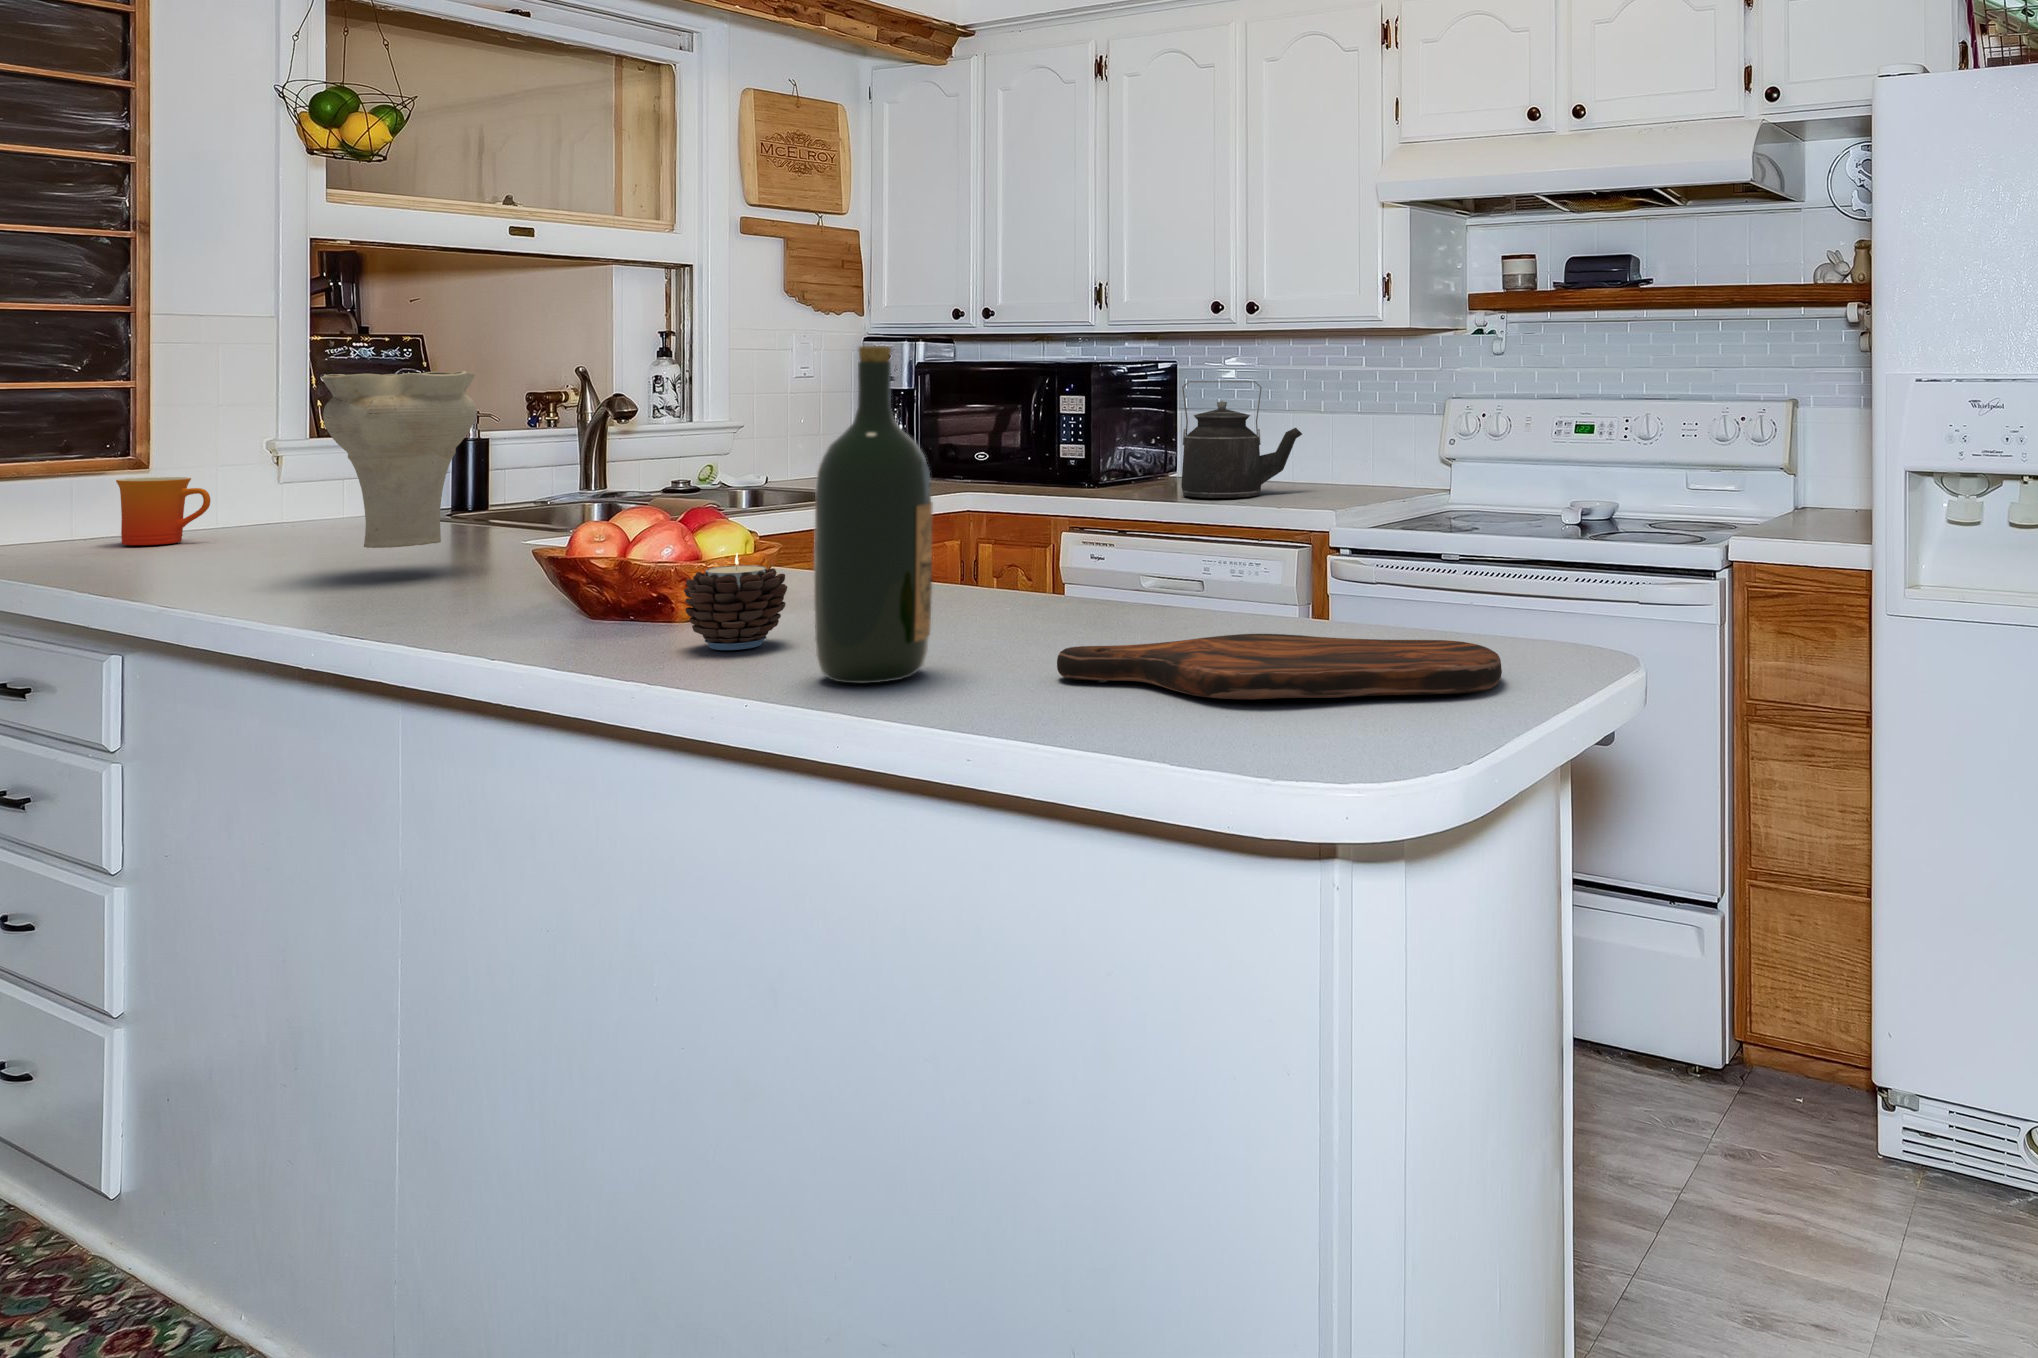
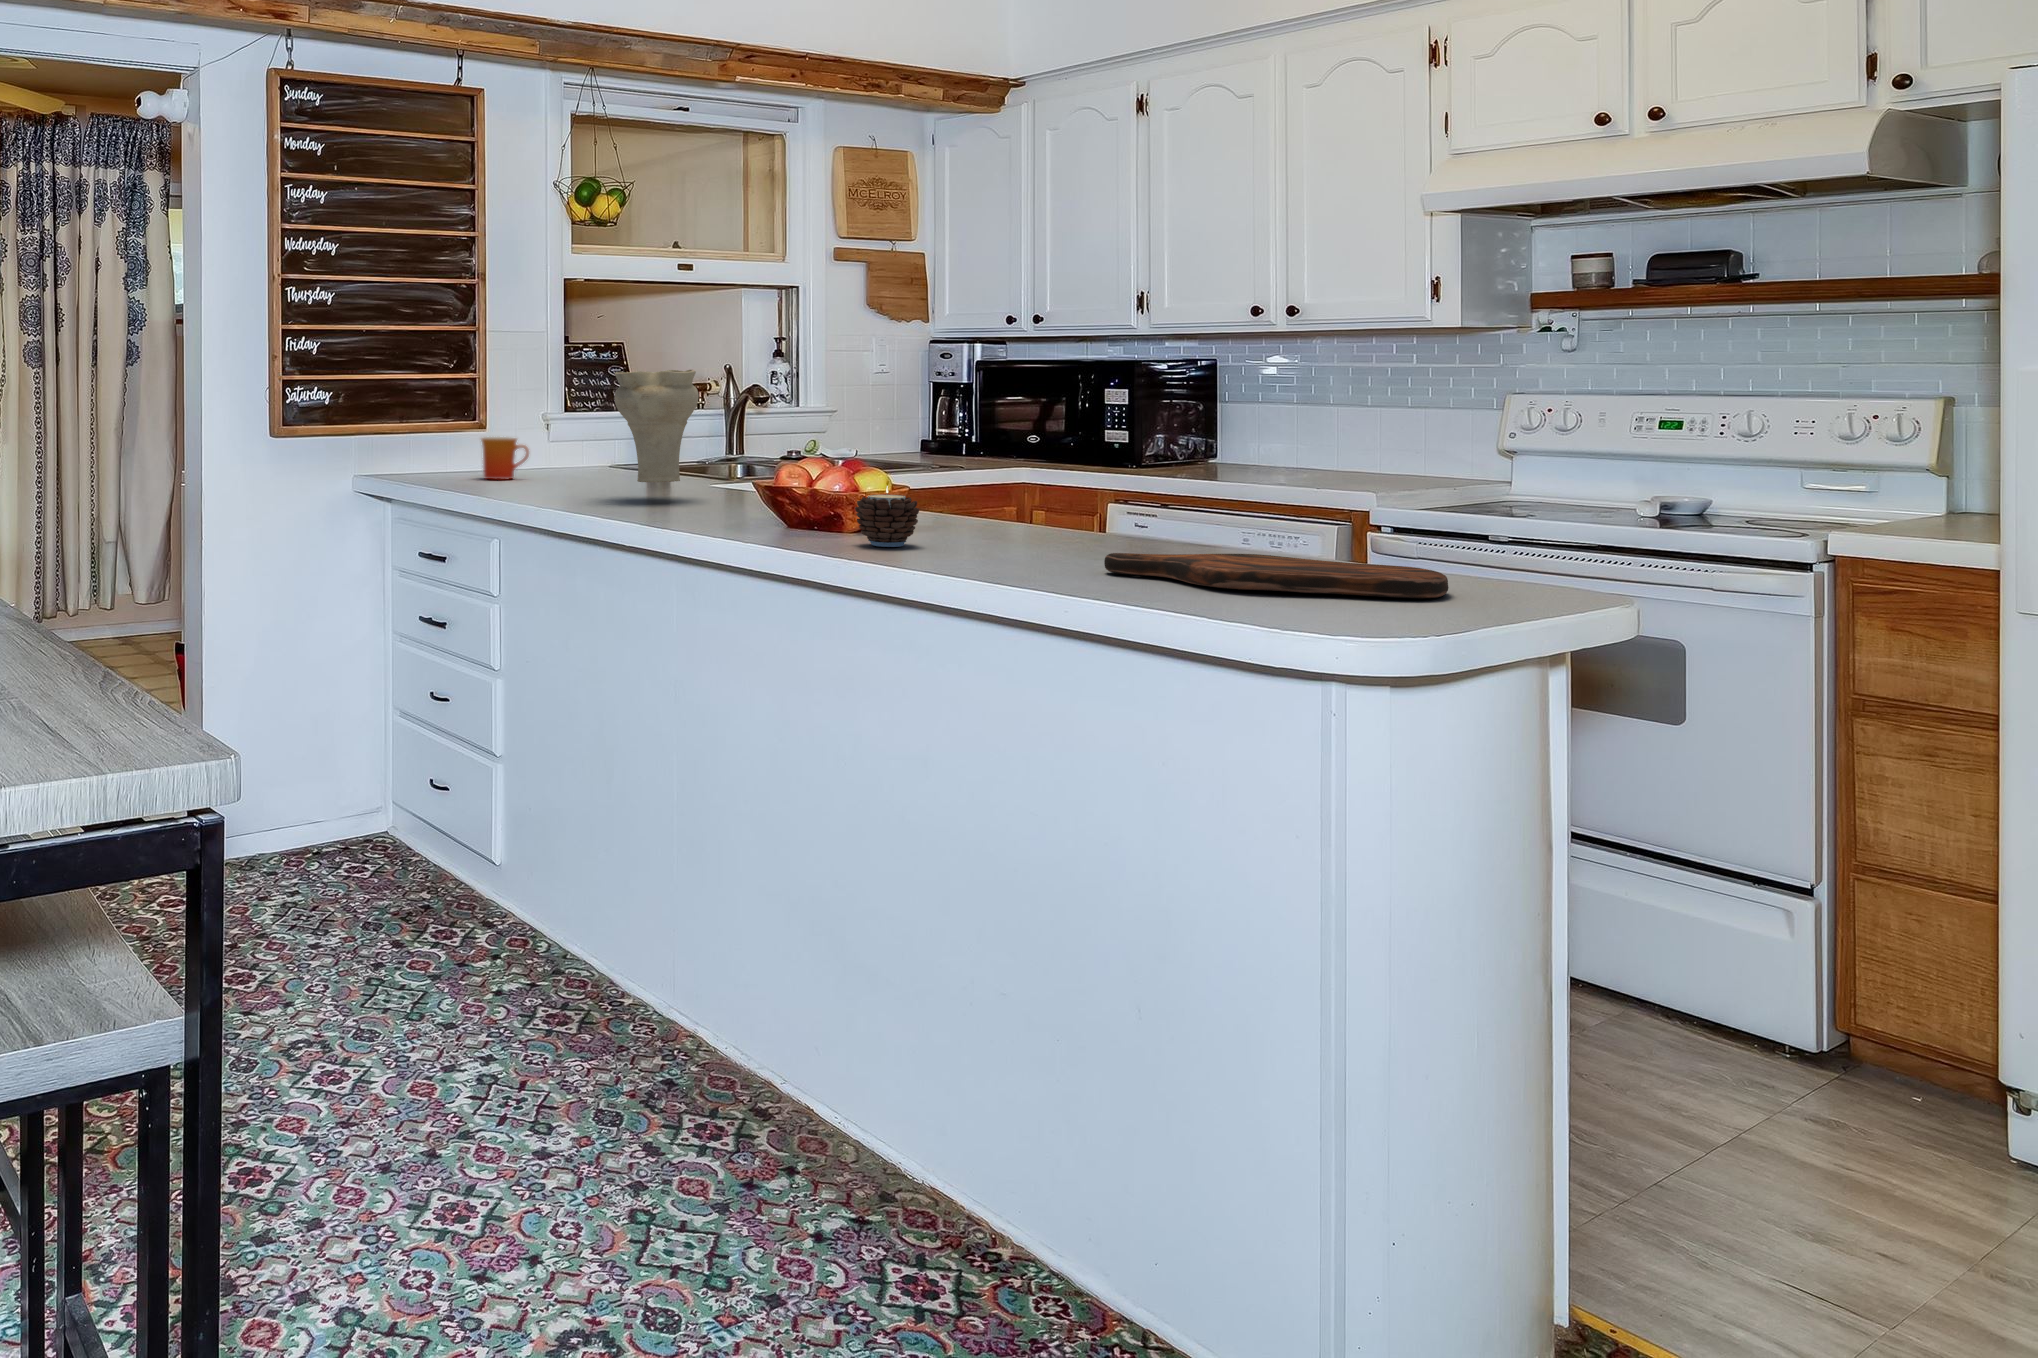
wine bottle: present [814,346,933,683] -> none [942,354,1018,566]
kettle: present [1181,381,1302,498] -> none [1222,377,1346,482]

